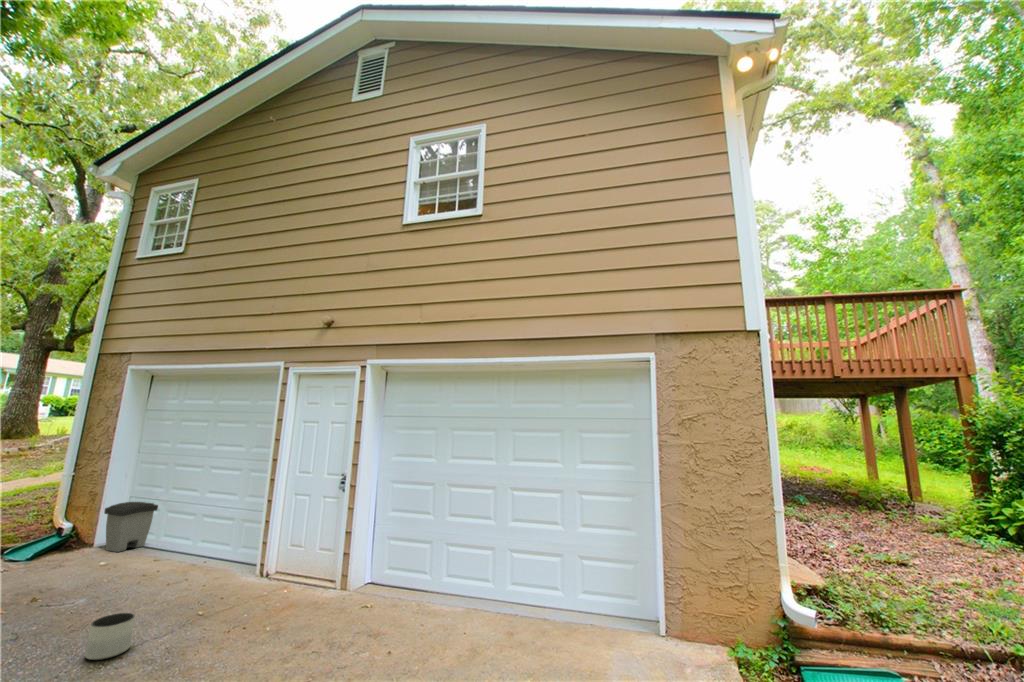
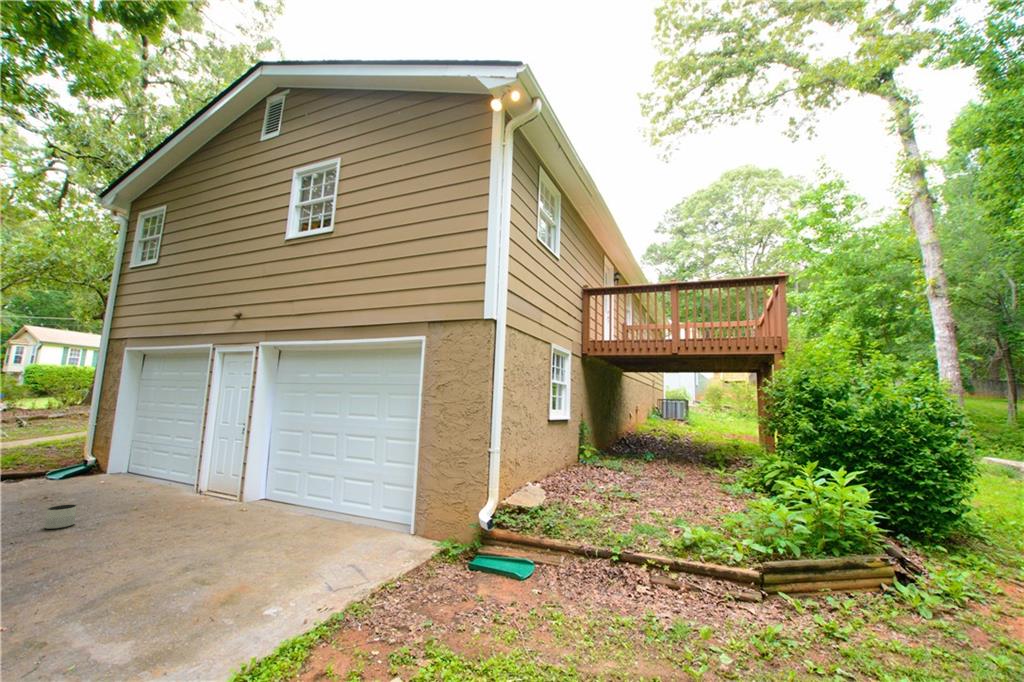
trash can: present [104,502,158,552] -> none [109,444,146,477]

